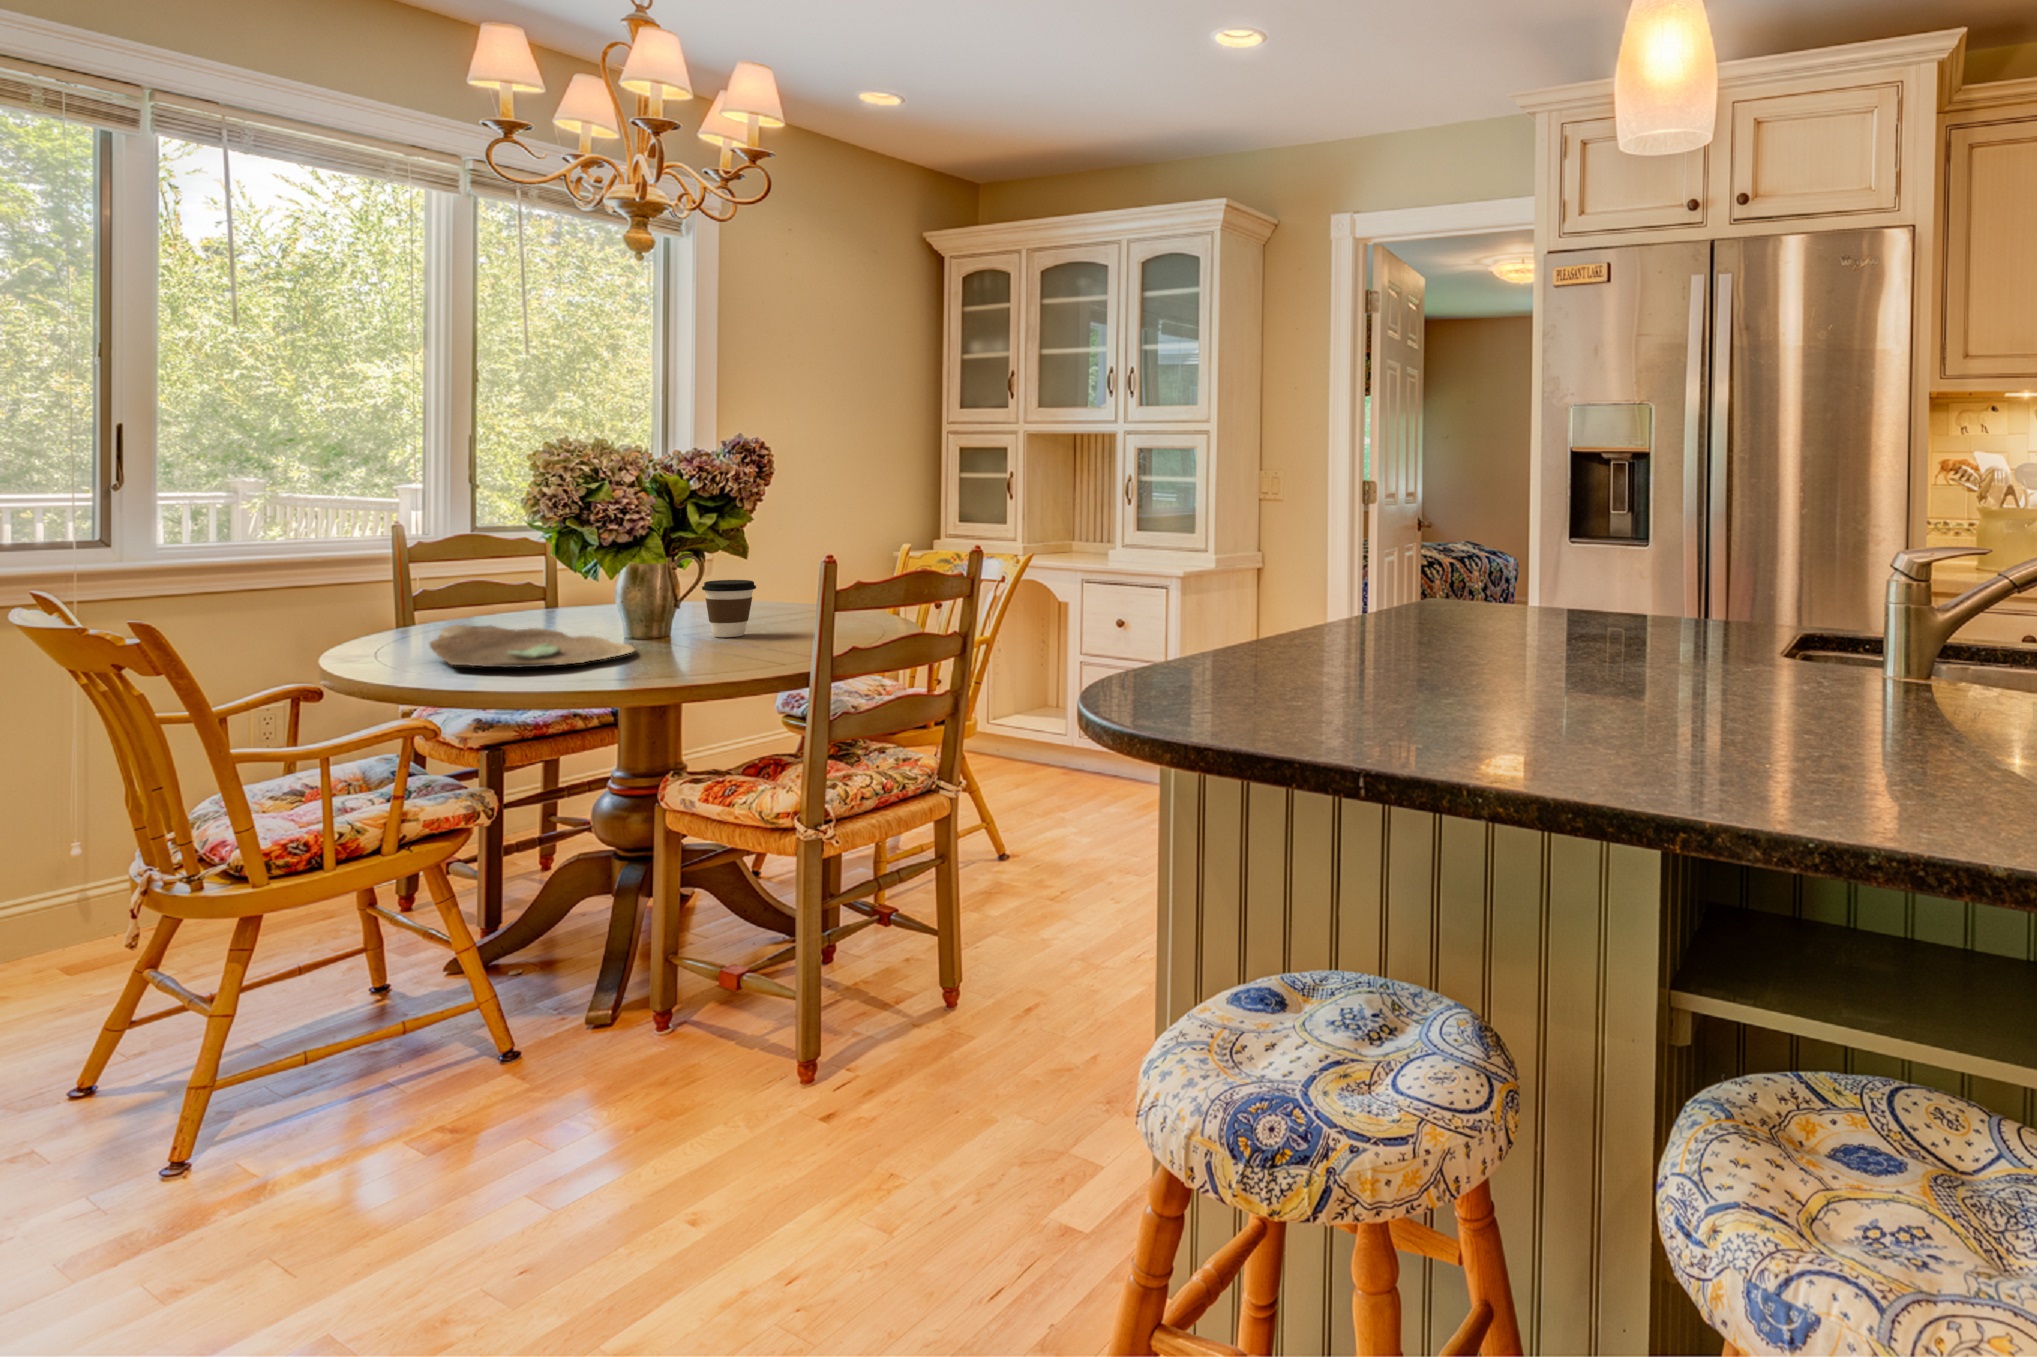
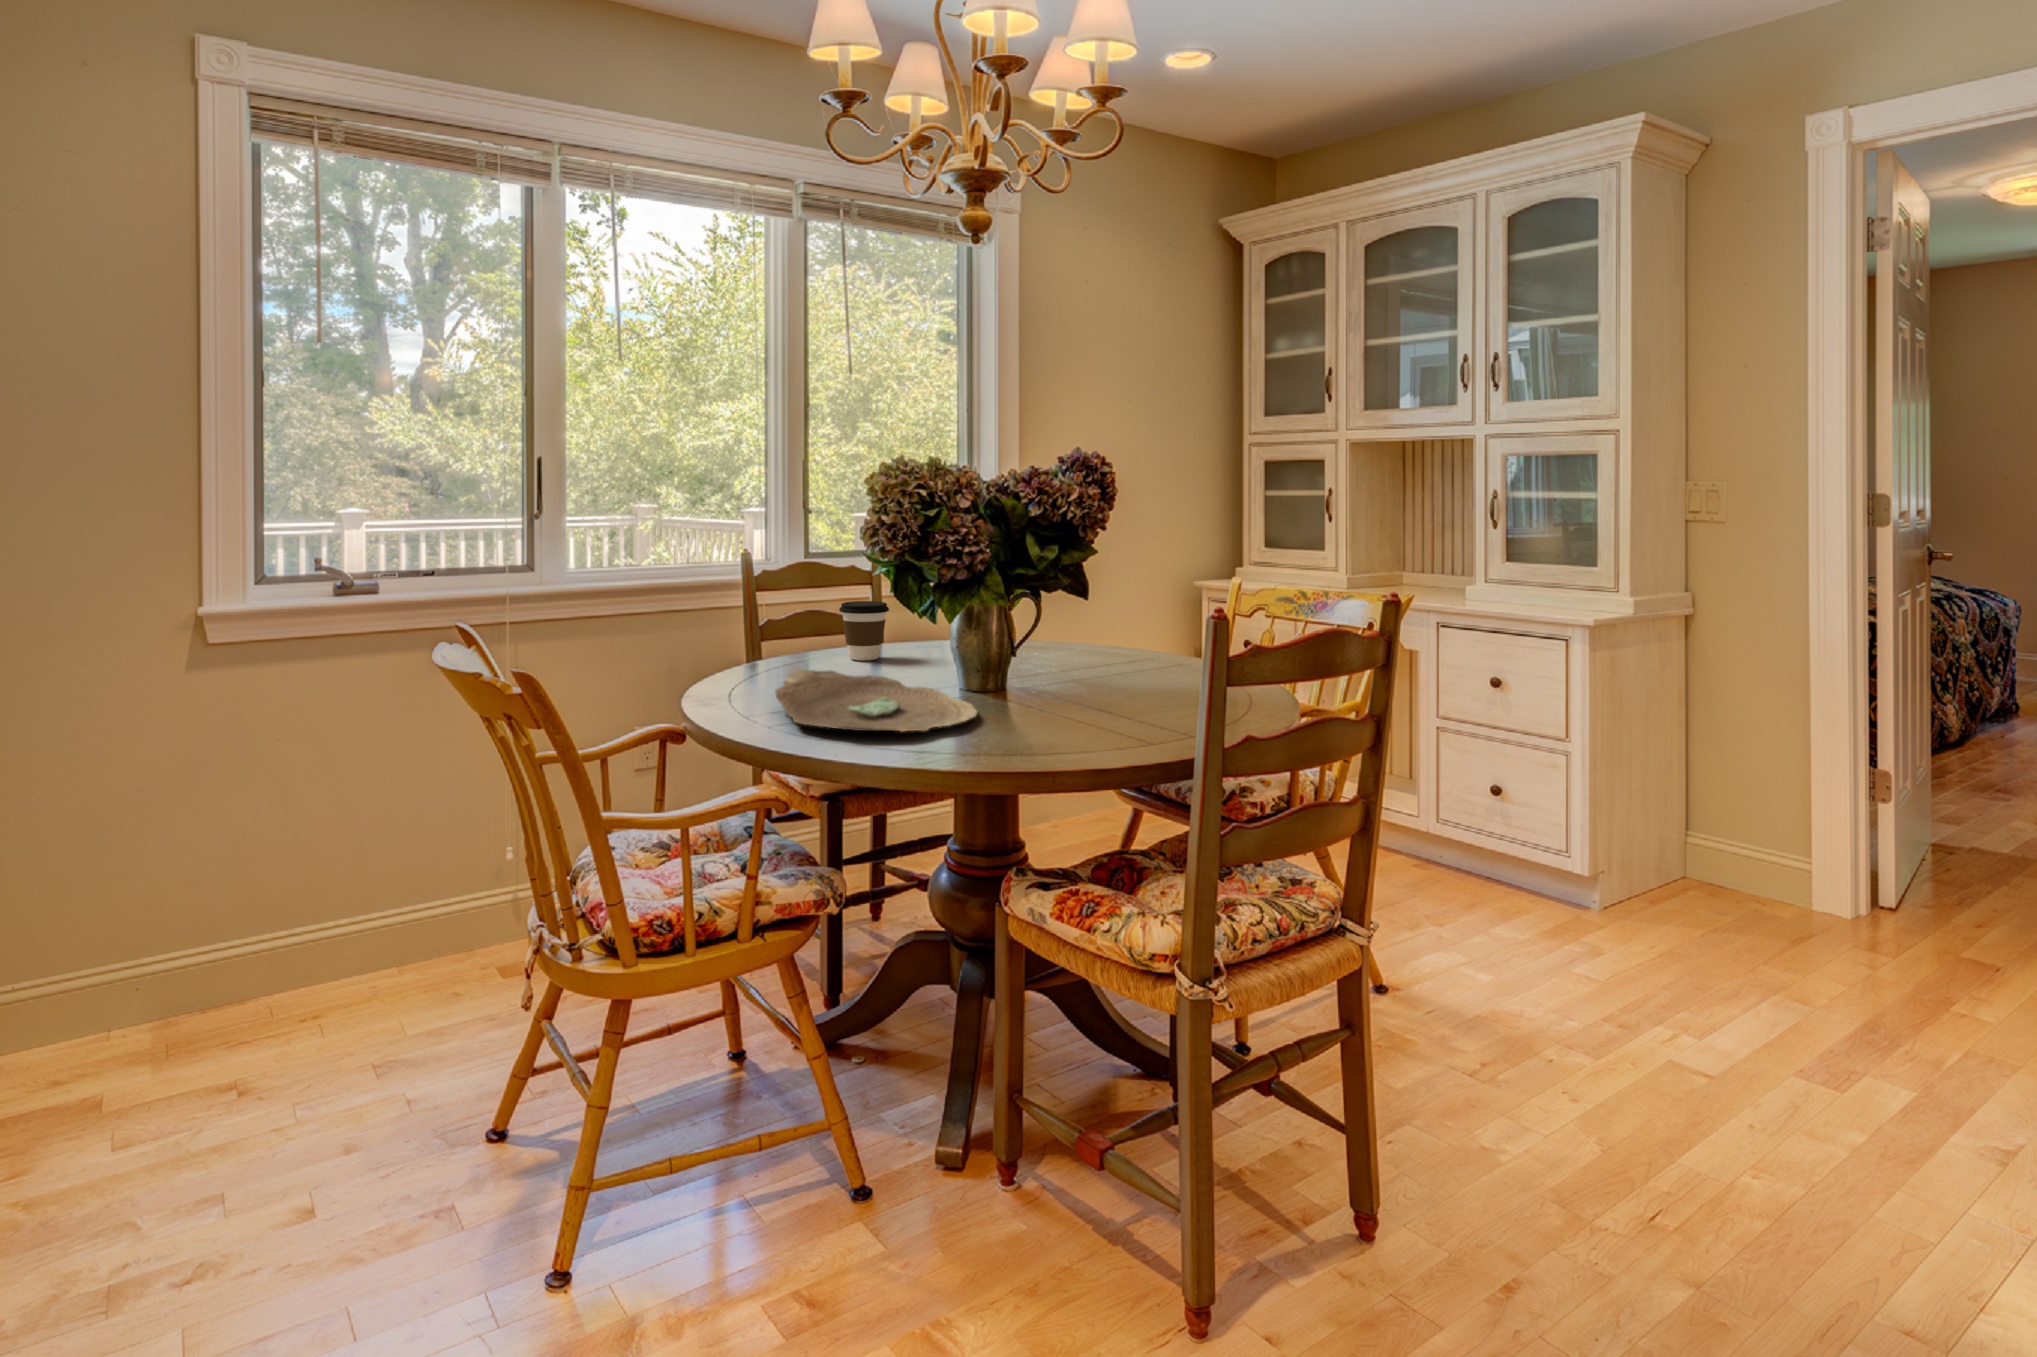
coffee cup: present [702,580,756,637] -> present [839,601,889,660]

